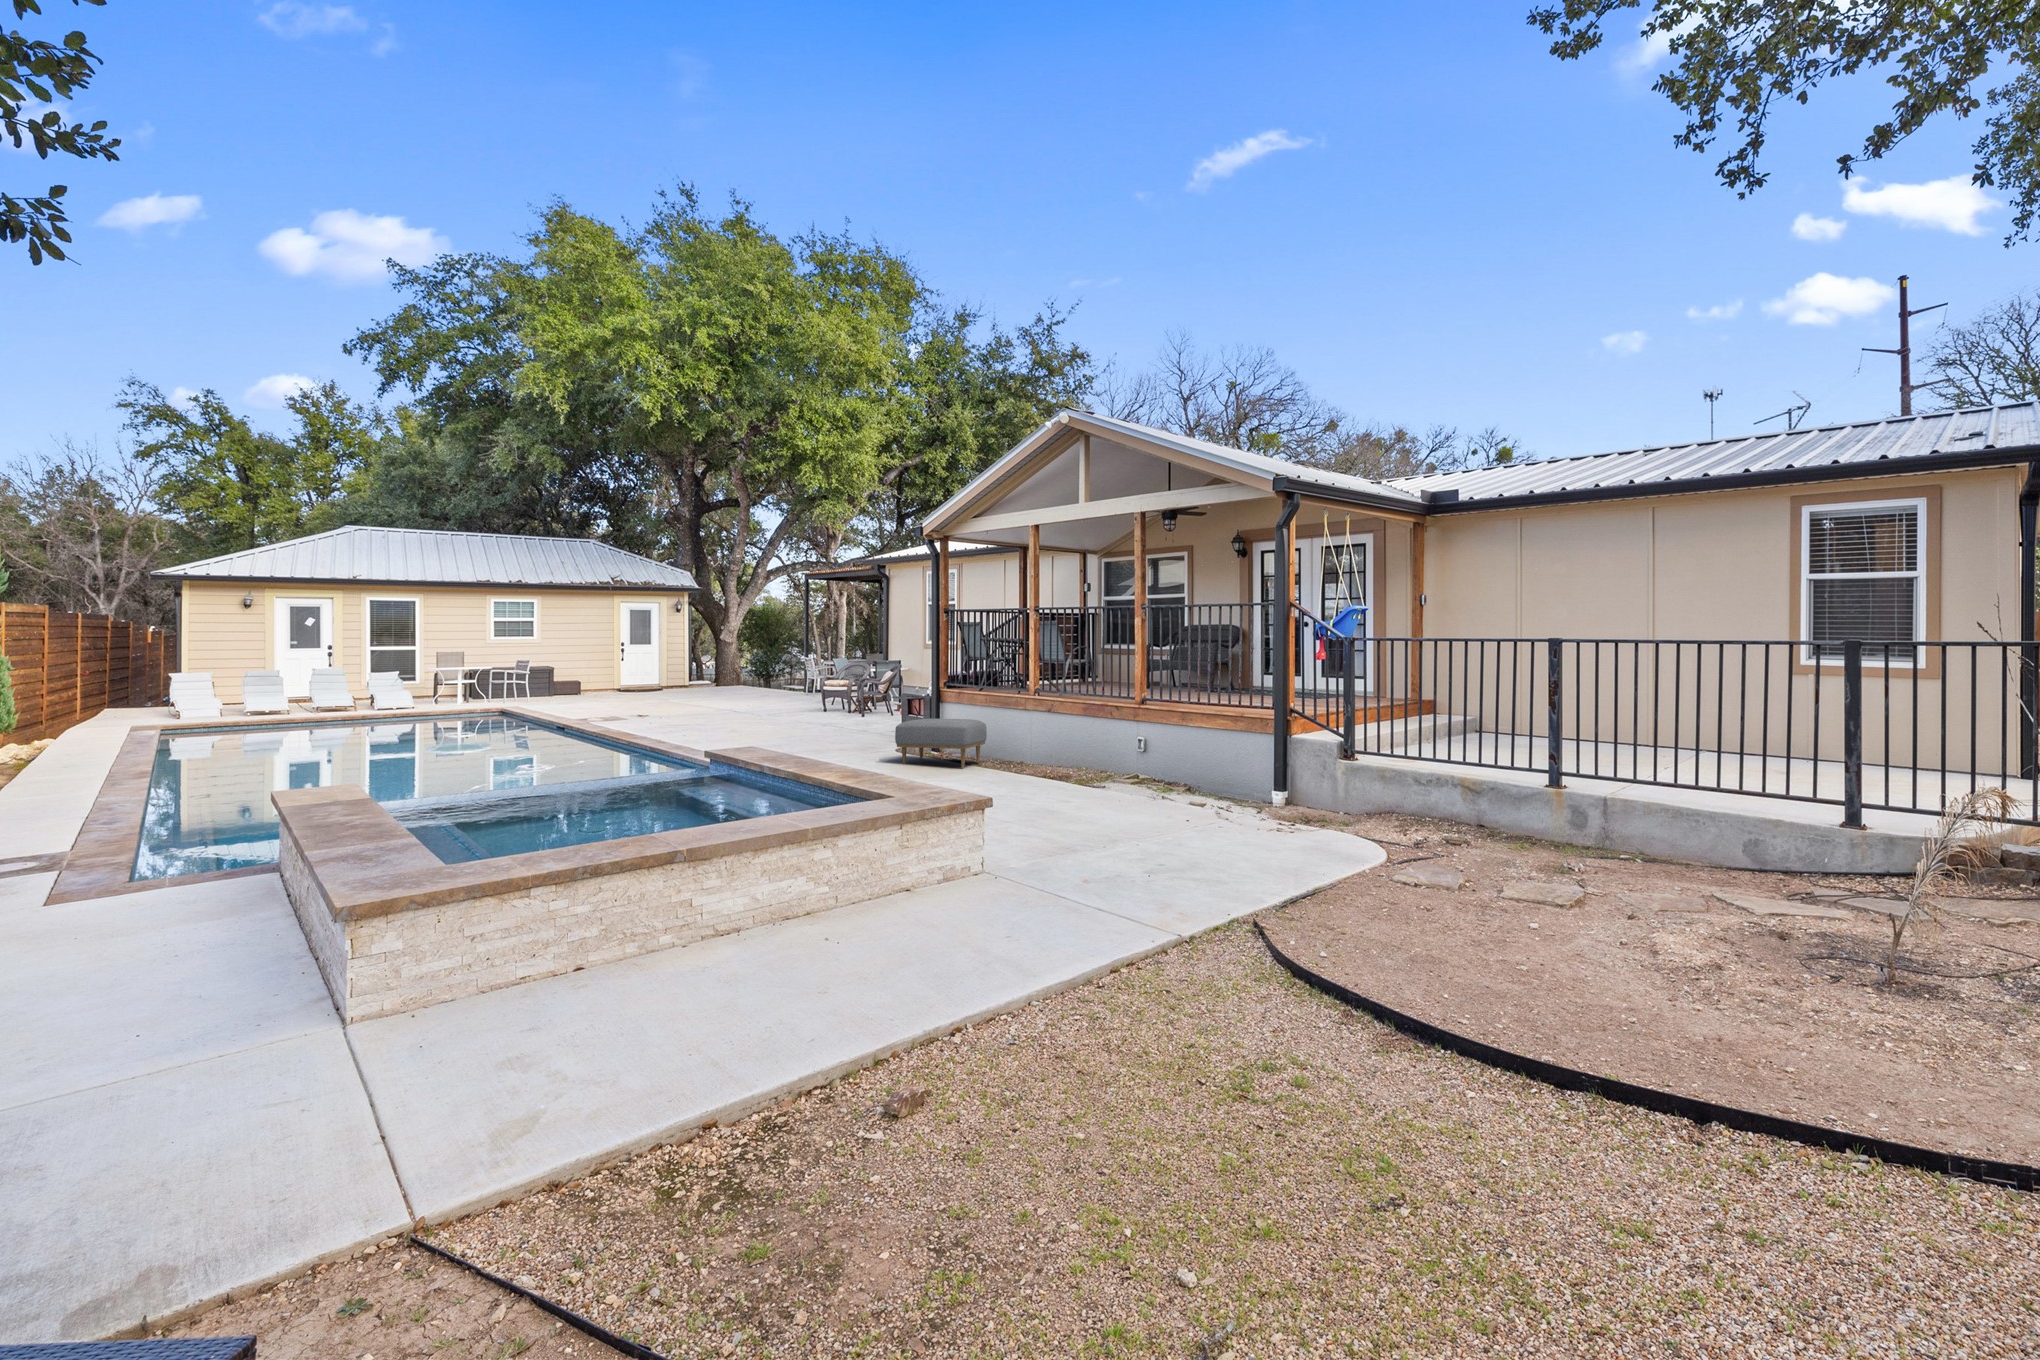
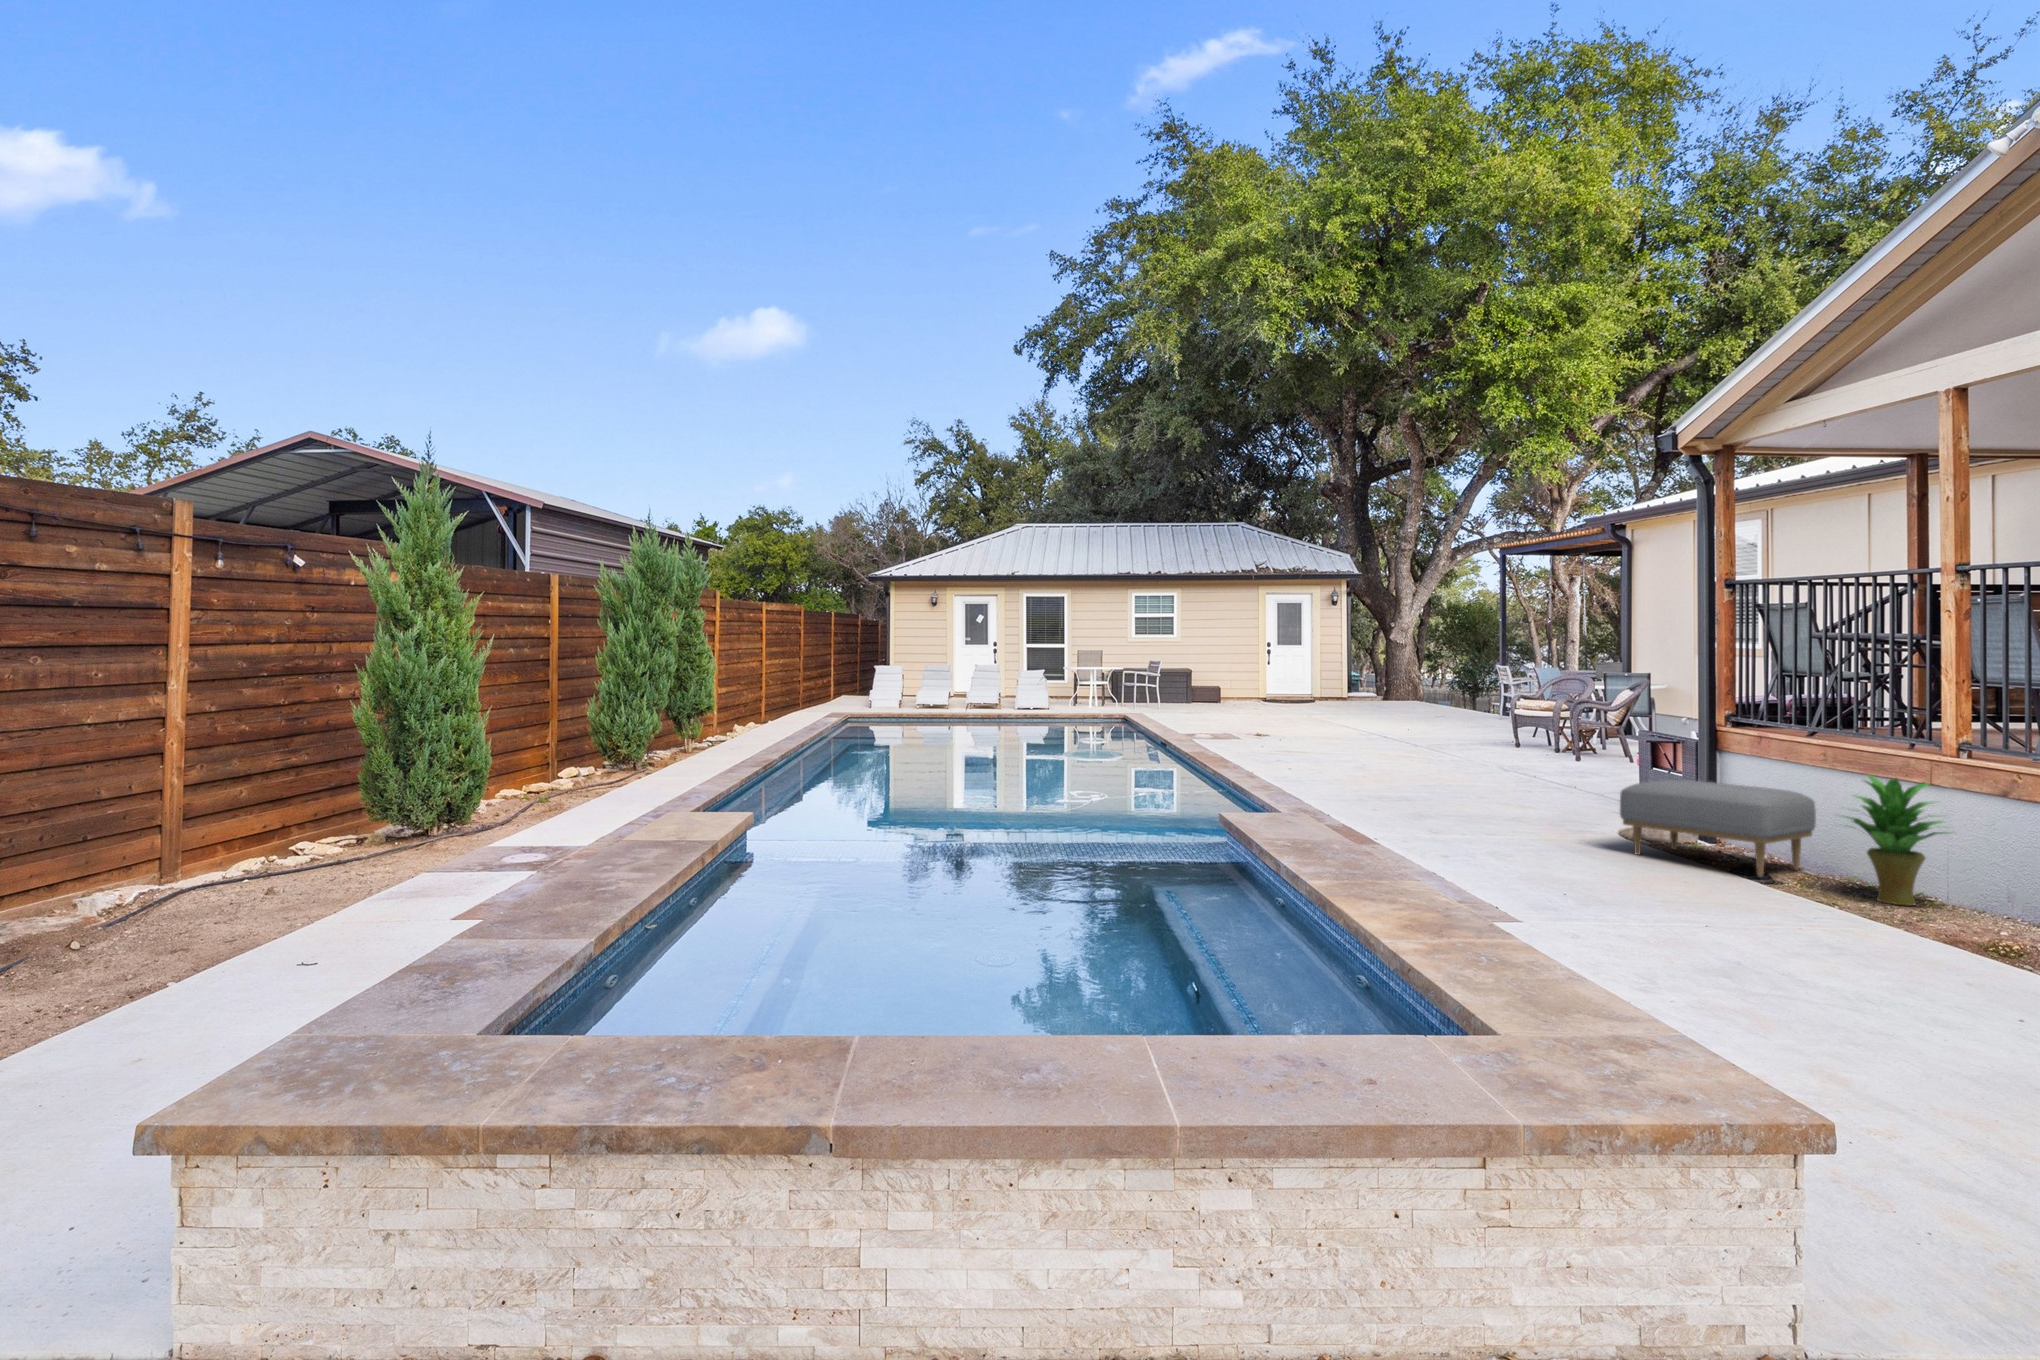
potted plant: none [995,707,1043,773] -> present [1845,775,1951,906]

